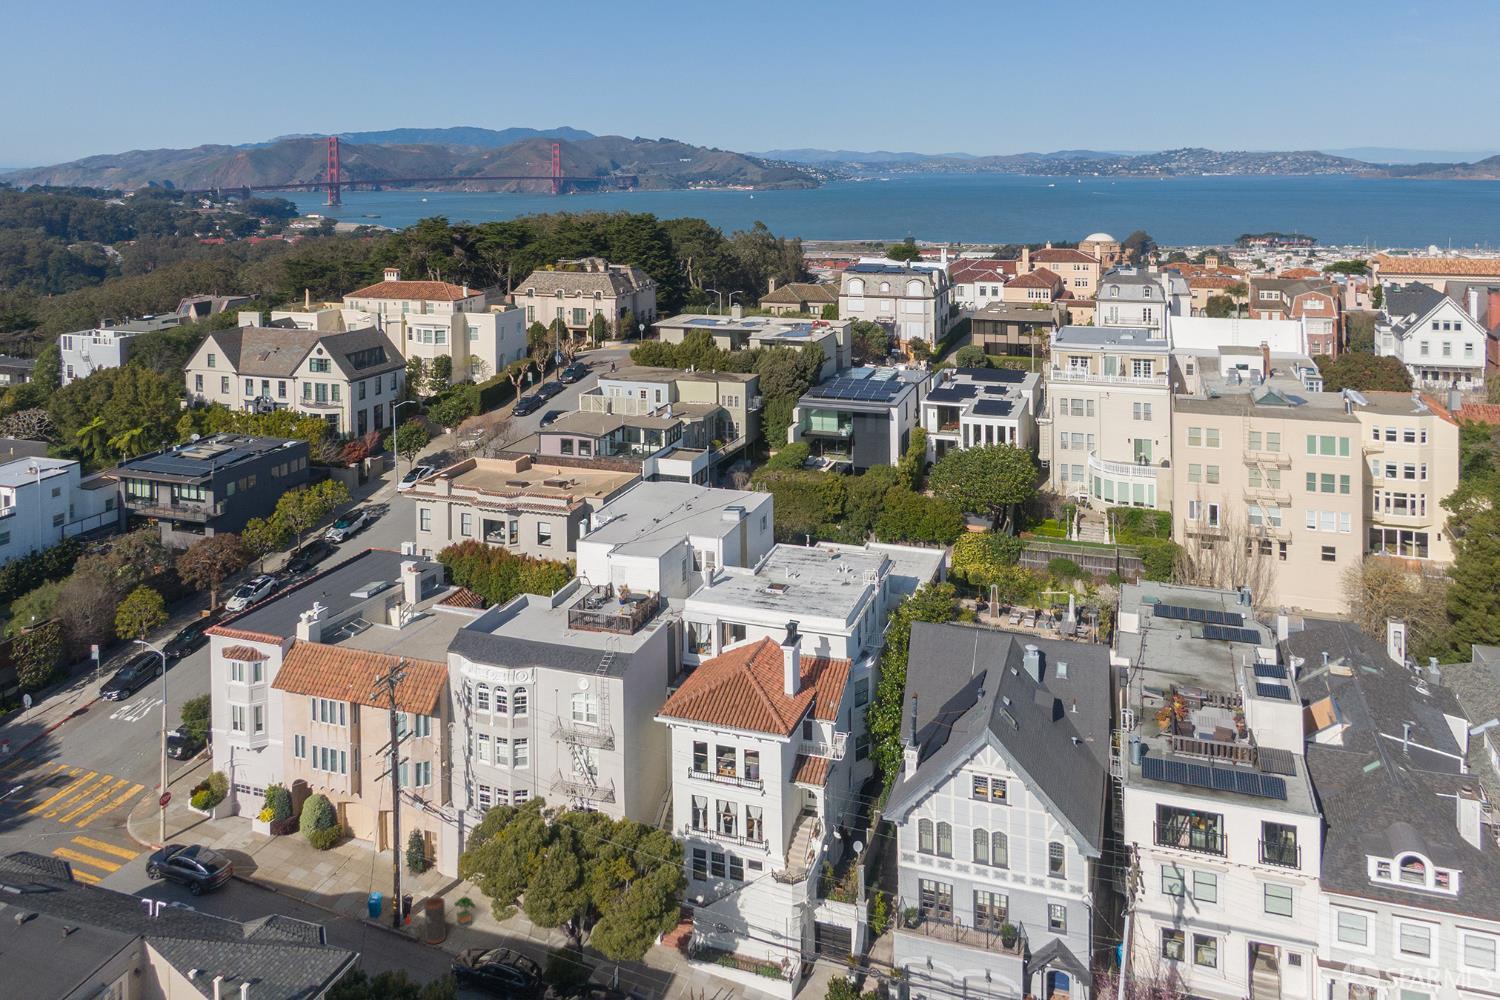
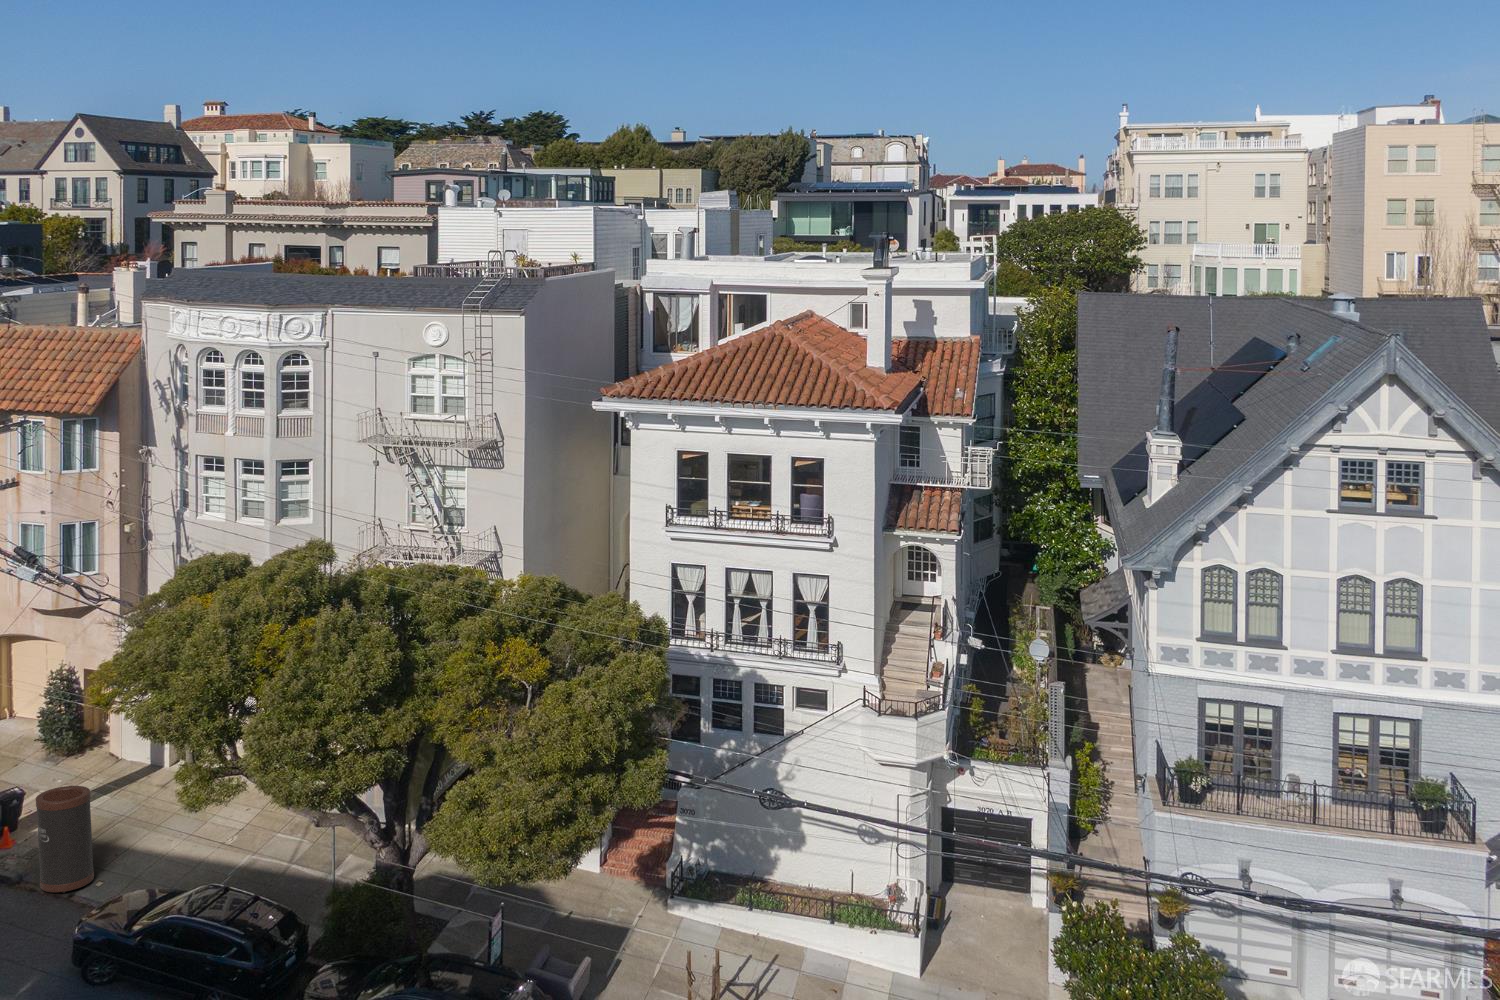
potted tree: present [455,897,475,928] -> none [122,790,174,861]

